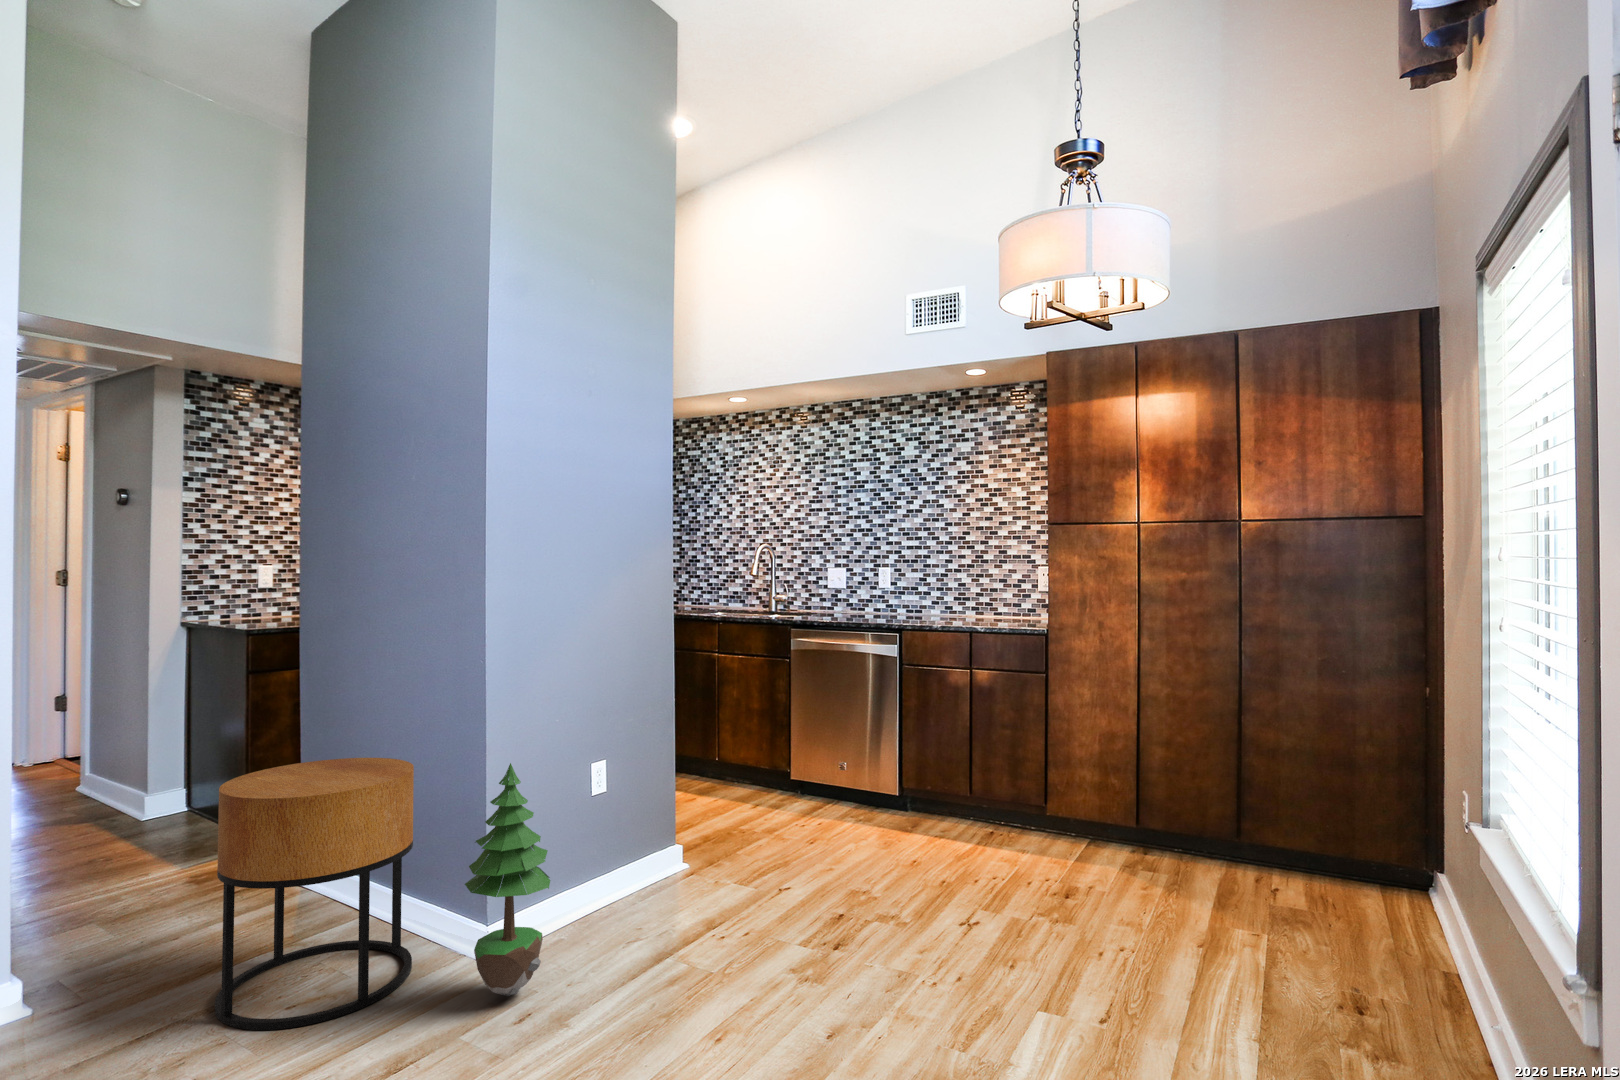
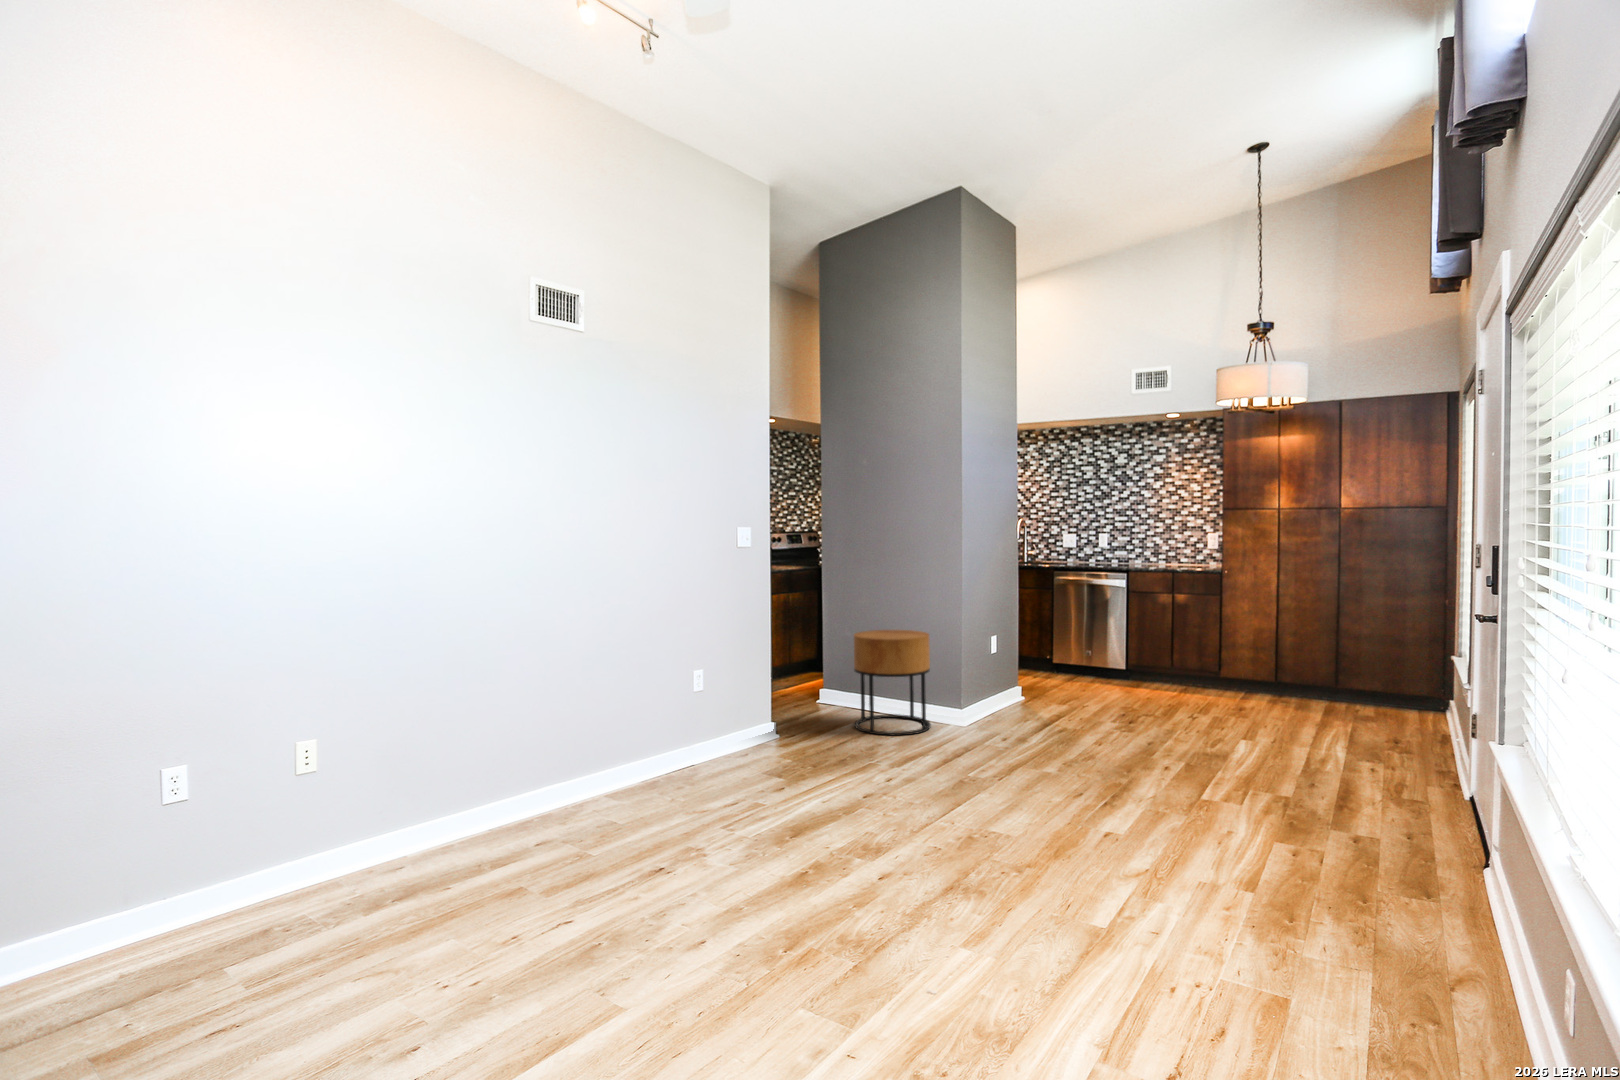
potted tree: present [465,763,550,996] -> none [966,628,1003,731]

